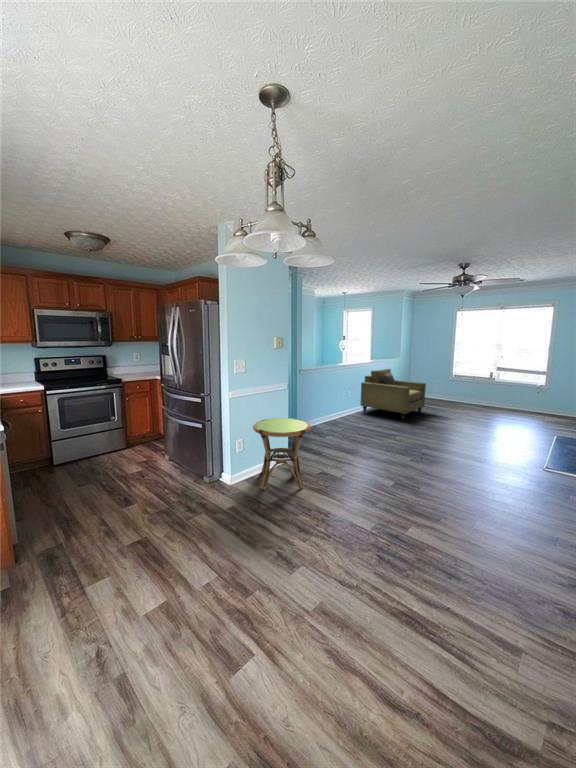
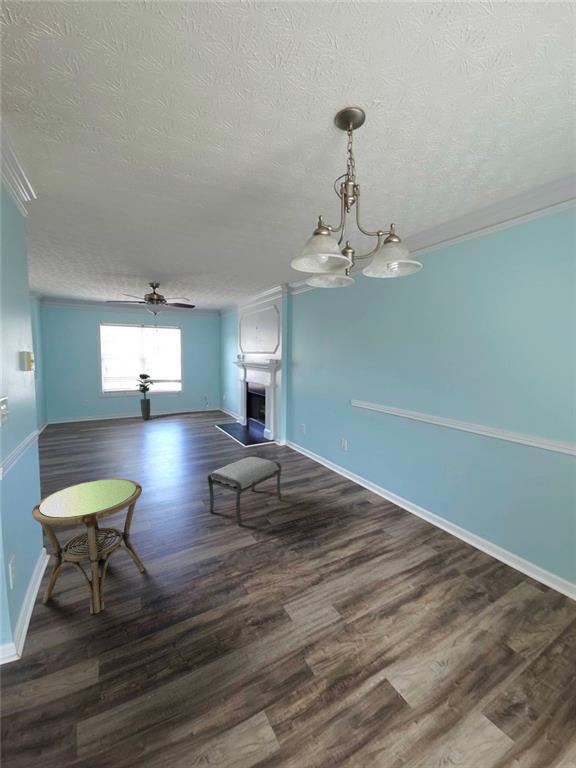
potted plant: none [478,361,503,410] -> present [136,374,153,420]
armchair: present [361,369,426,419] -> none [18,395,102,461]
ottoman: none [383,454,466,526] -> present [207,457,282,526]

